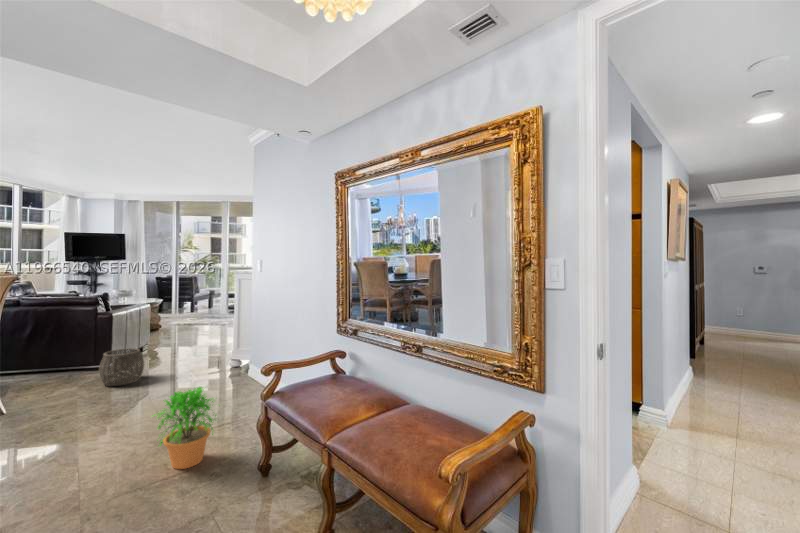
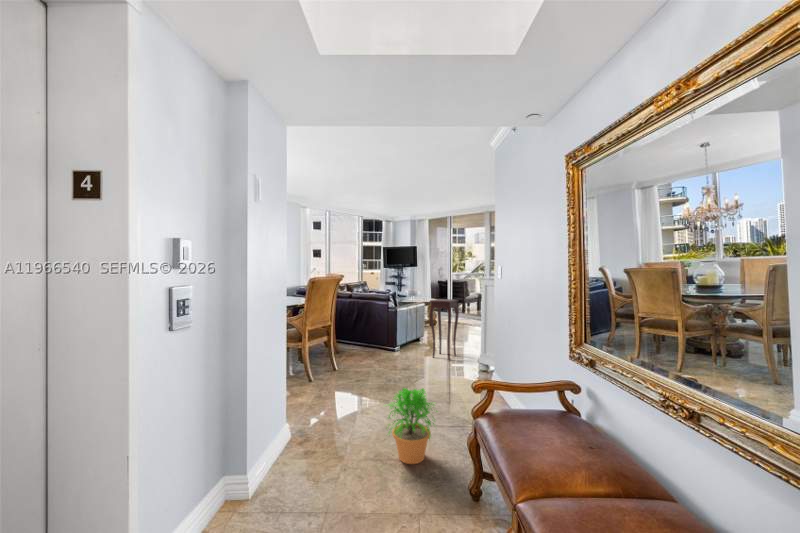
side table: none [166,297,203,365] -> present [430,299,459,360]
woven basket: present [99,348,144,386] -> none [382,339,411,369]

